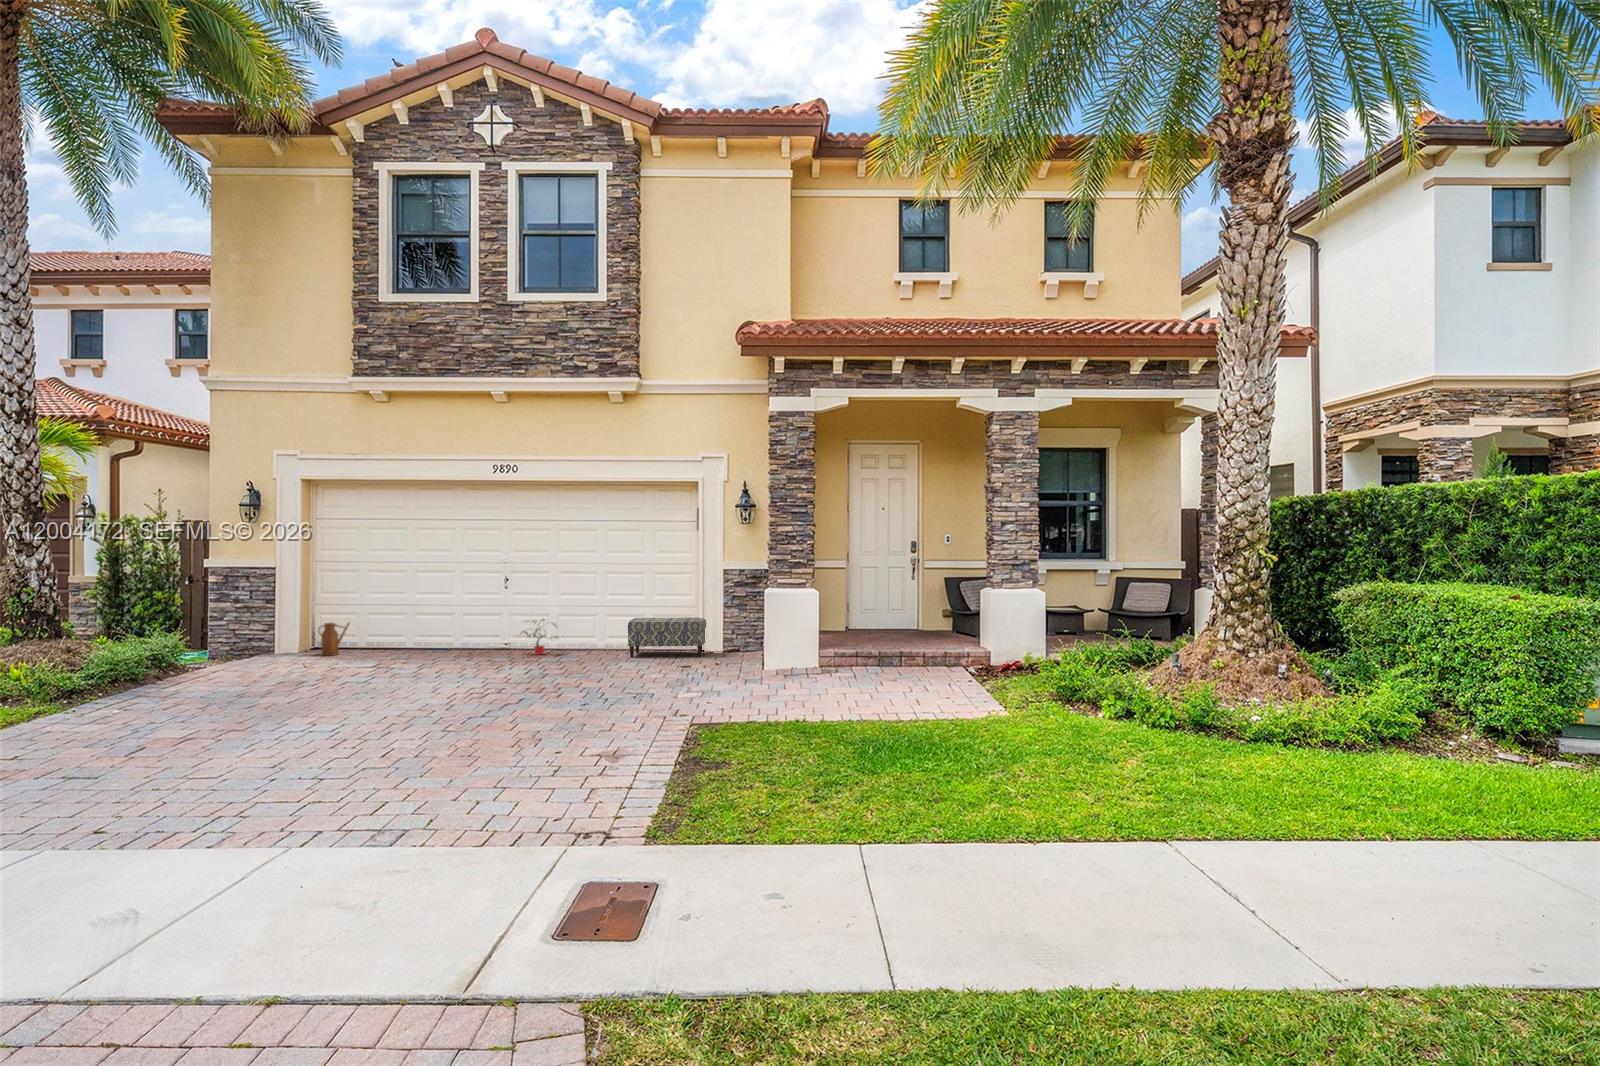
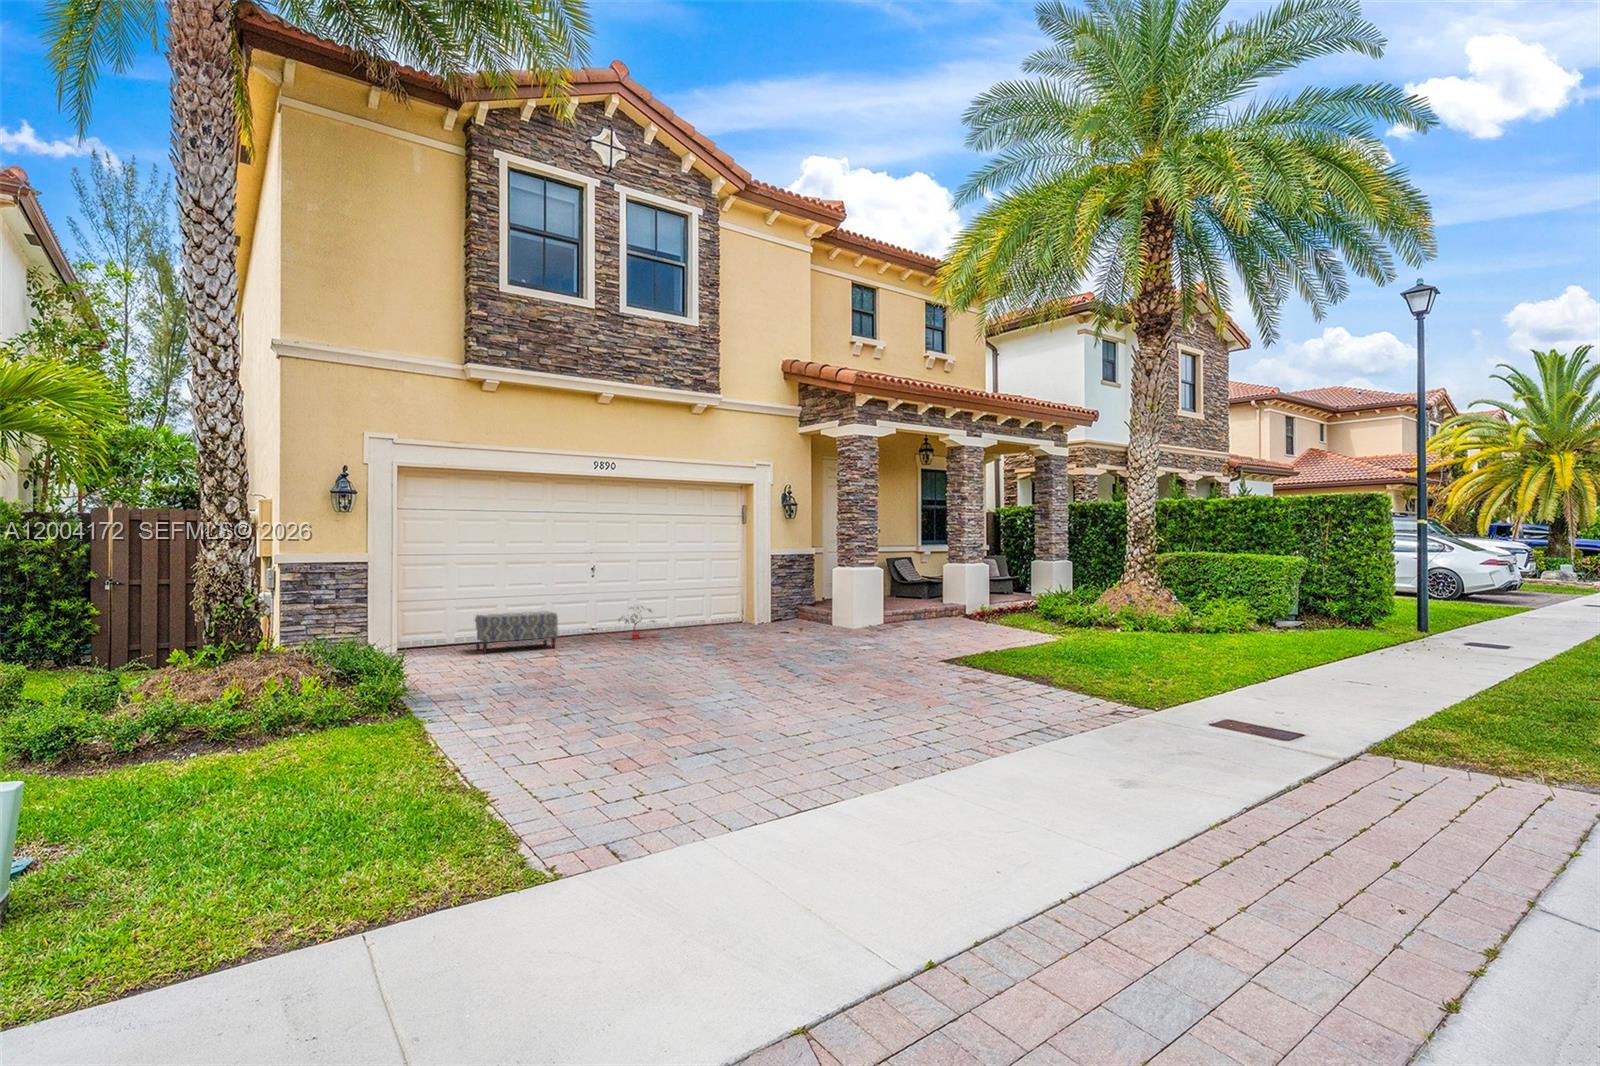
bench: present [628,617,706,657] -> present [475,611,558,653]
watering can: present [318,623,349,656] -> none [409,619,446,655]

